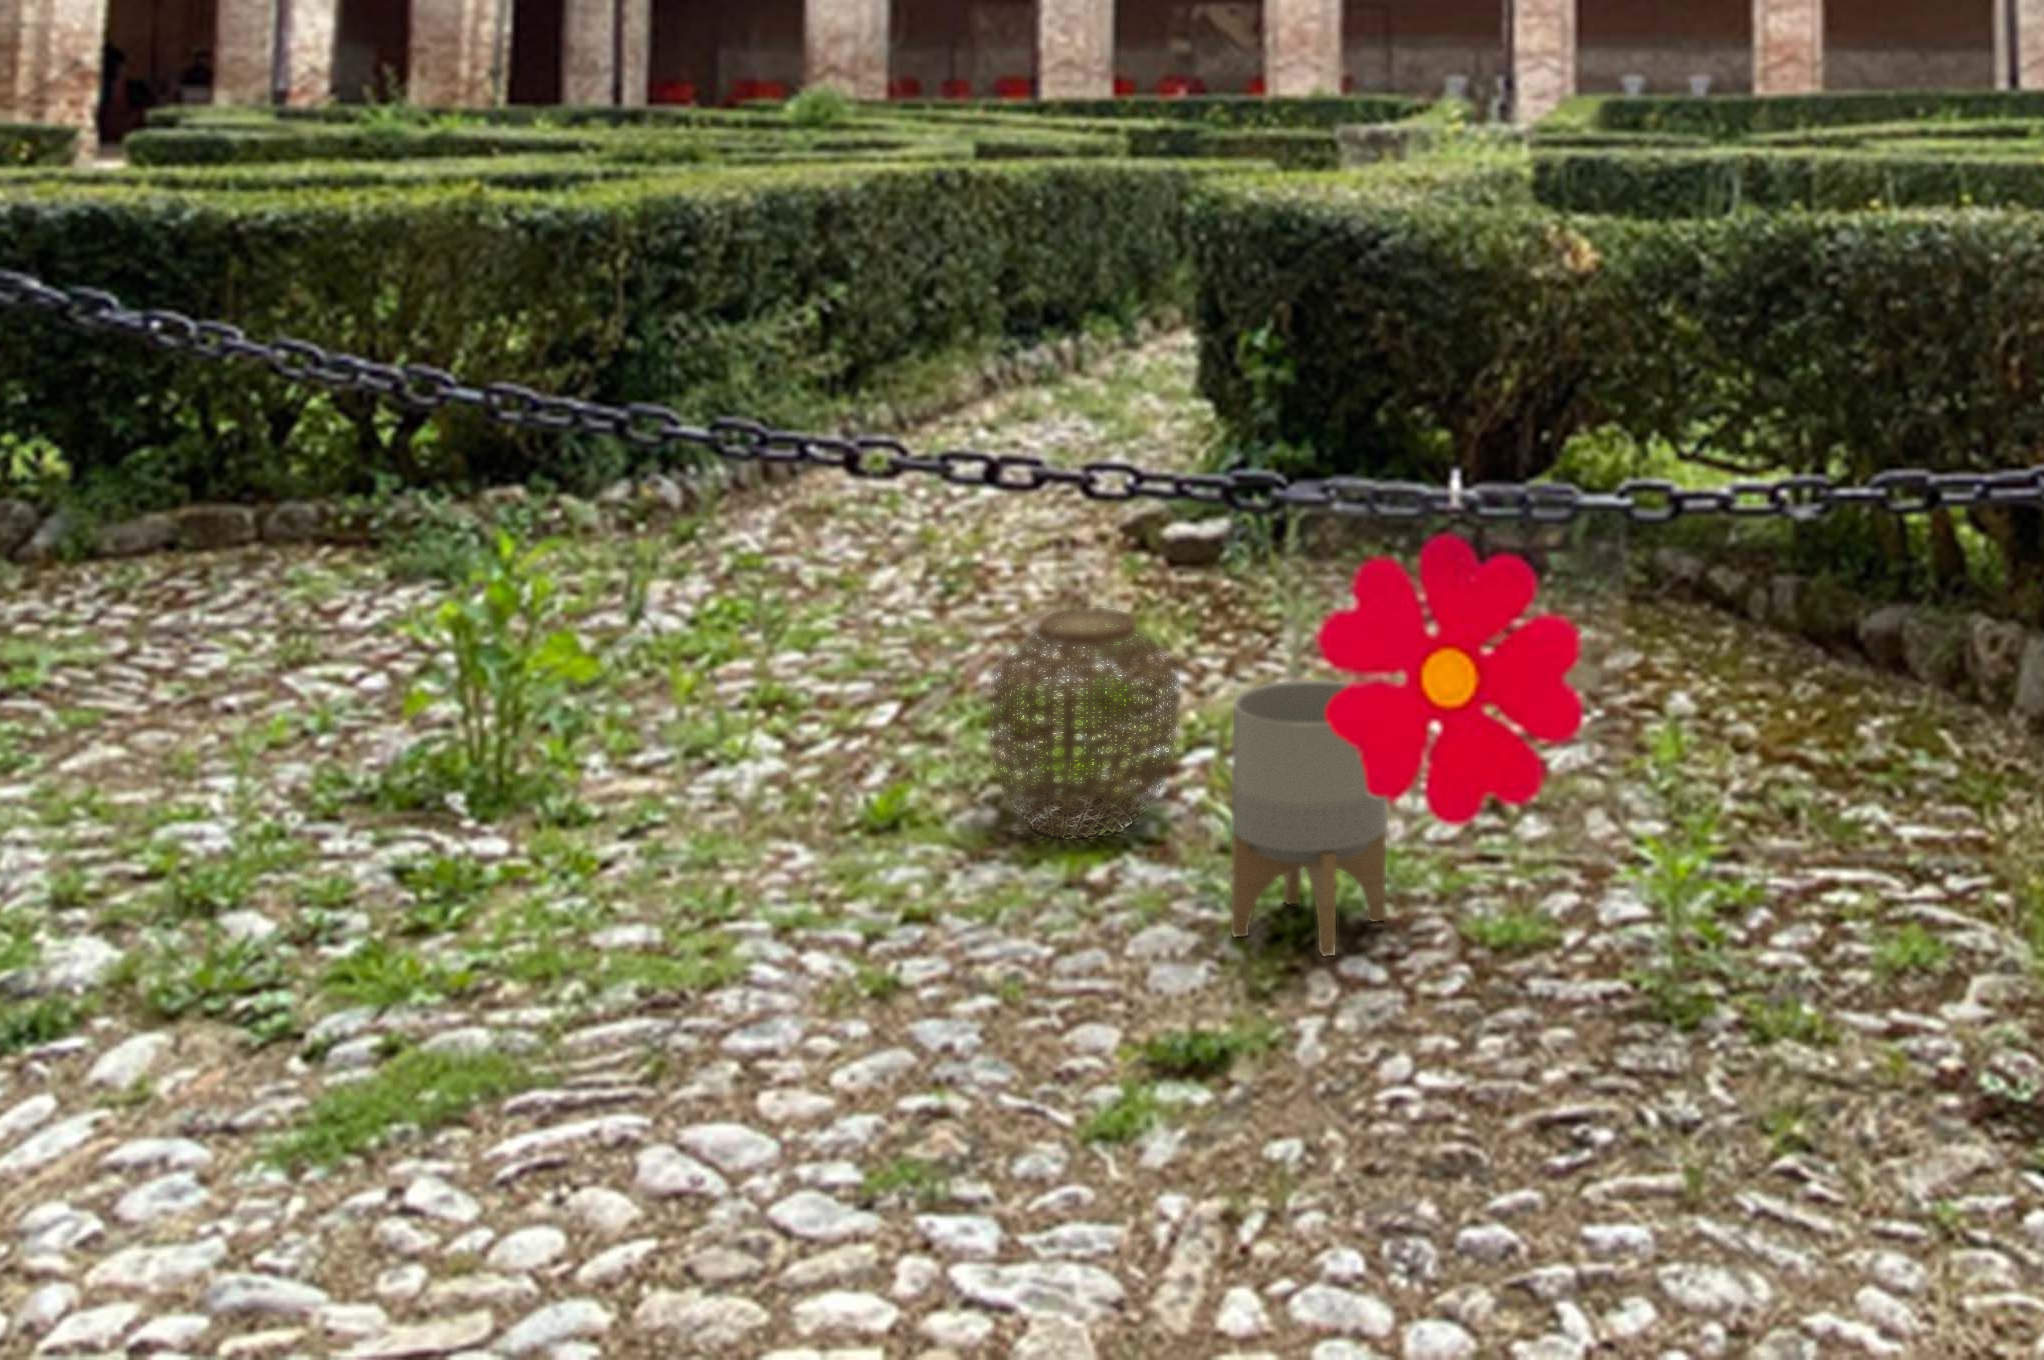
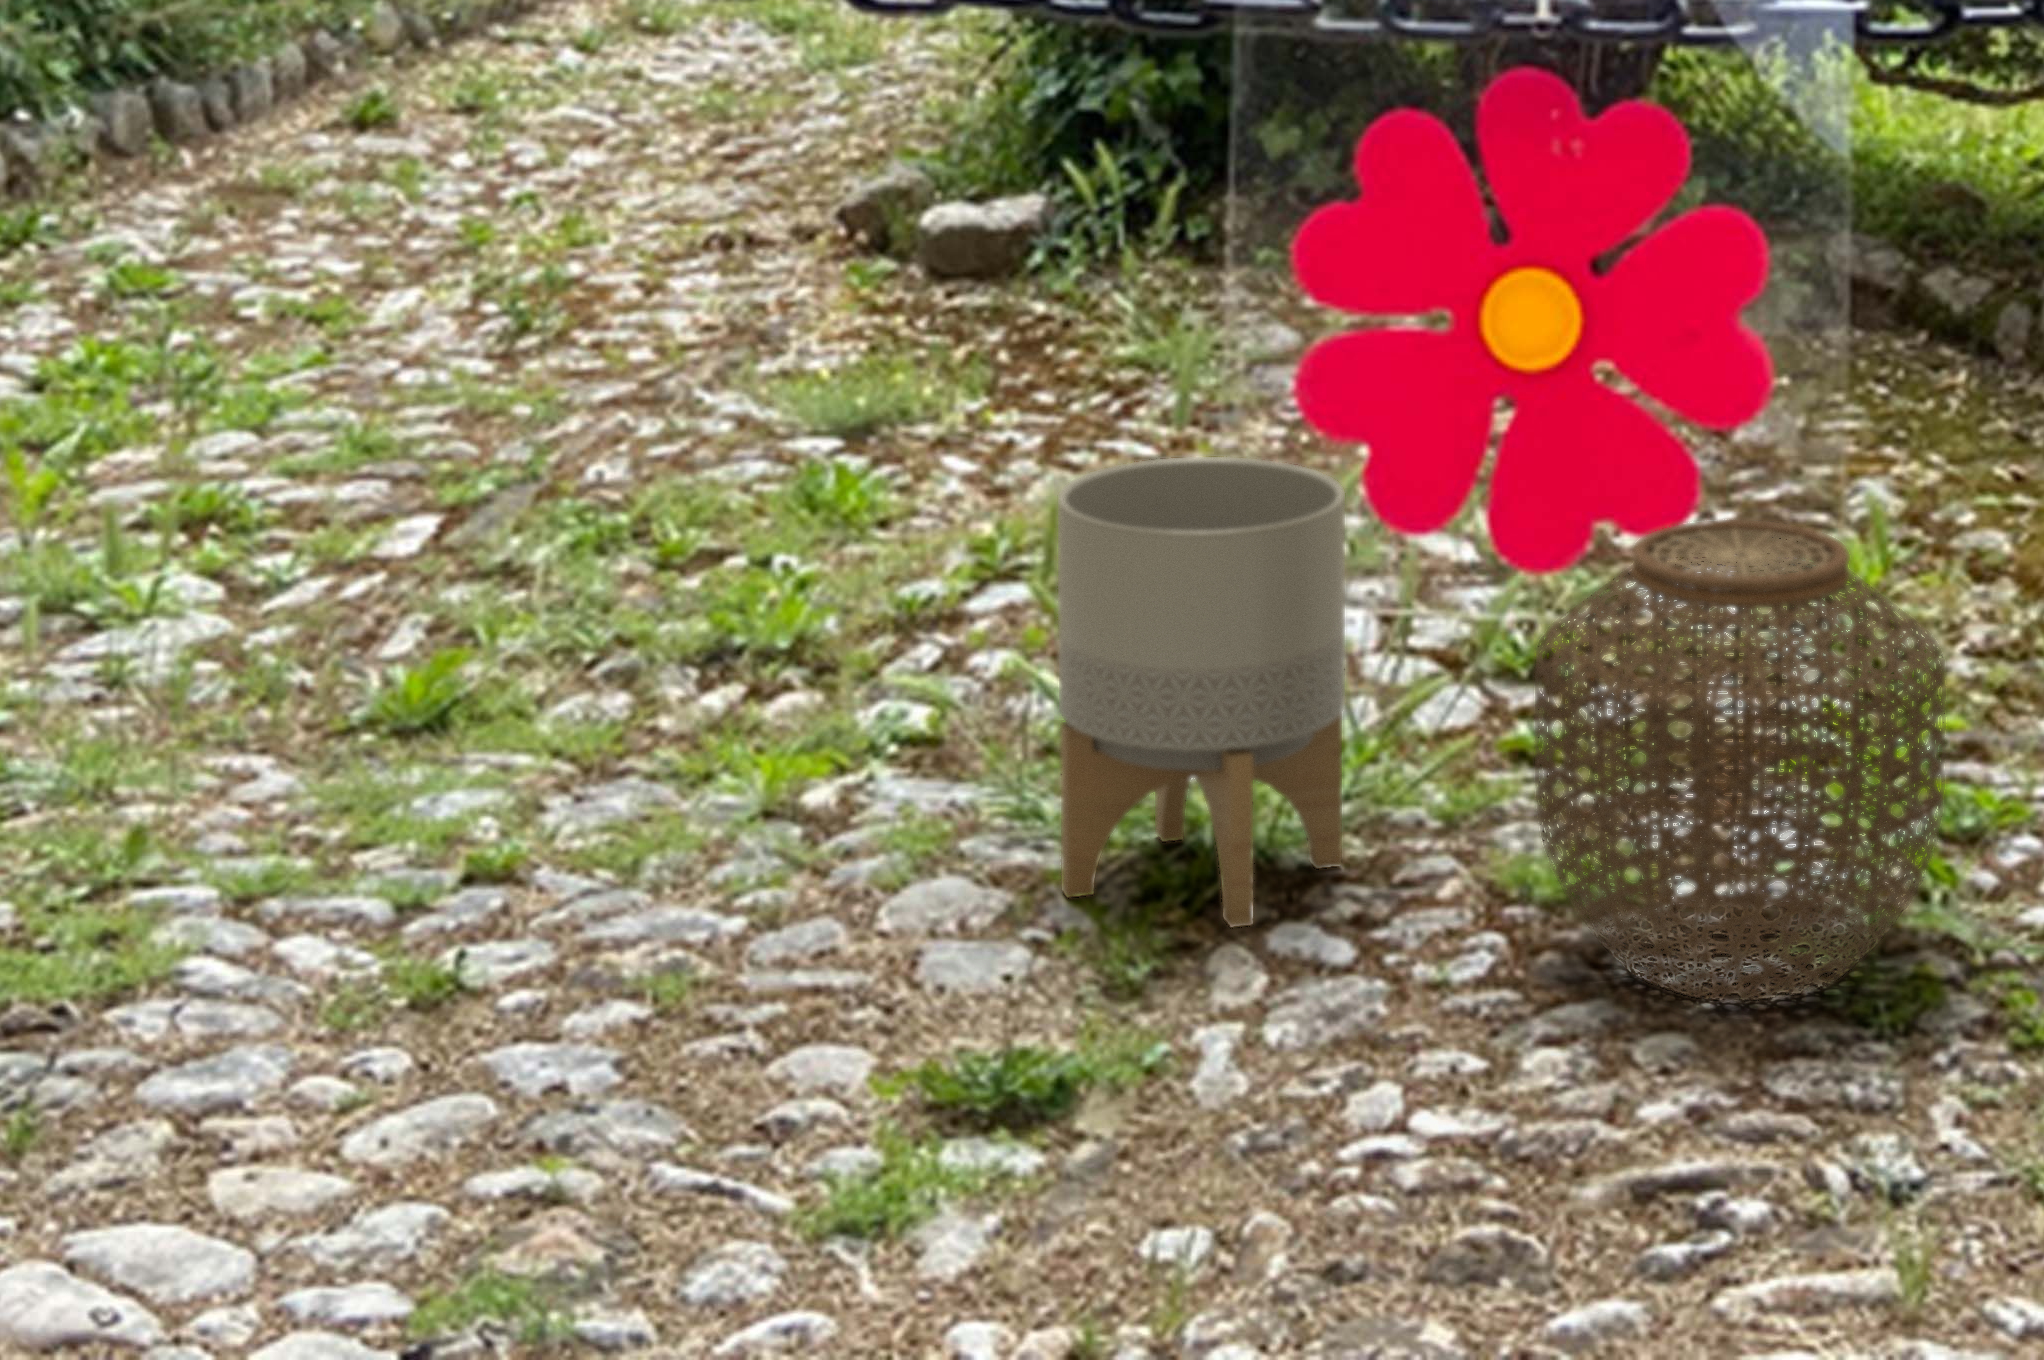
woven basket: present [990,608,1180,838] -> present [1535,520,1946,1000]

